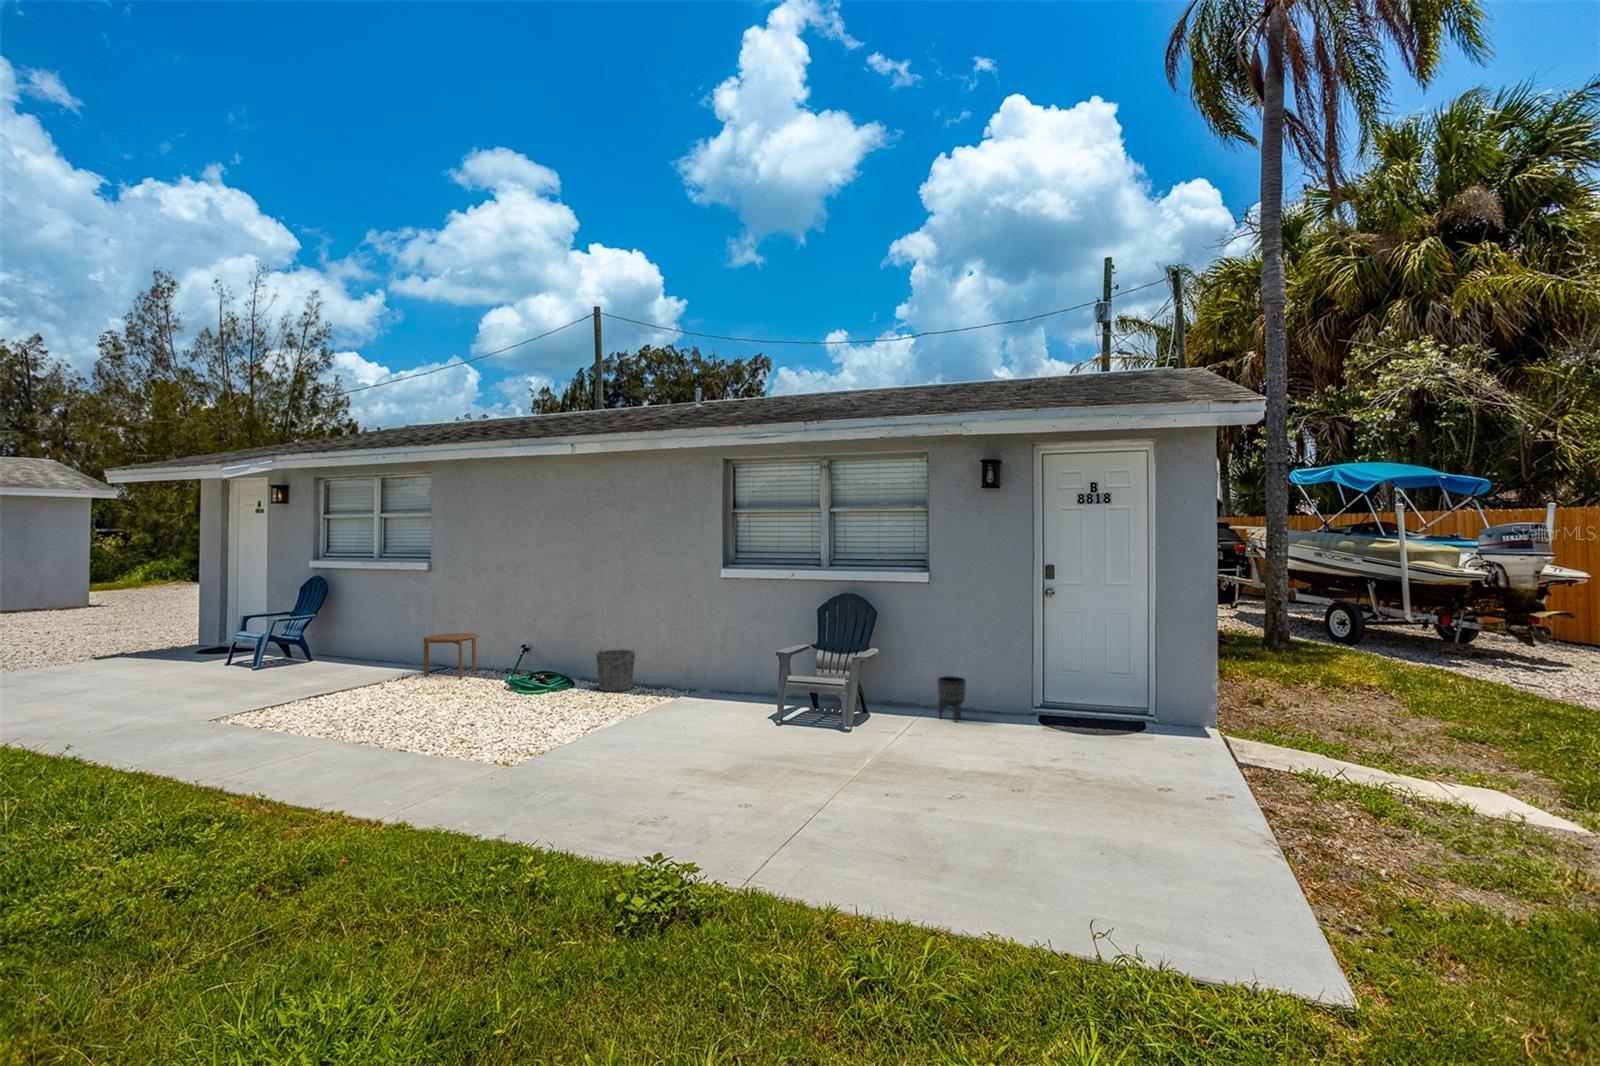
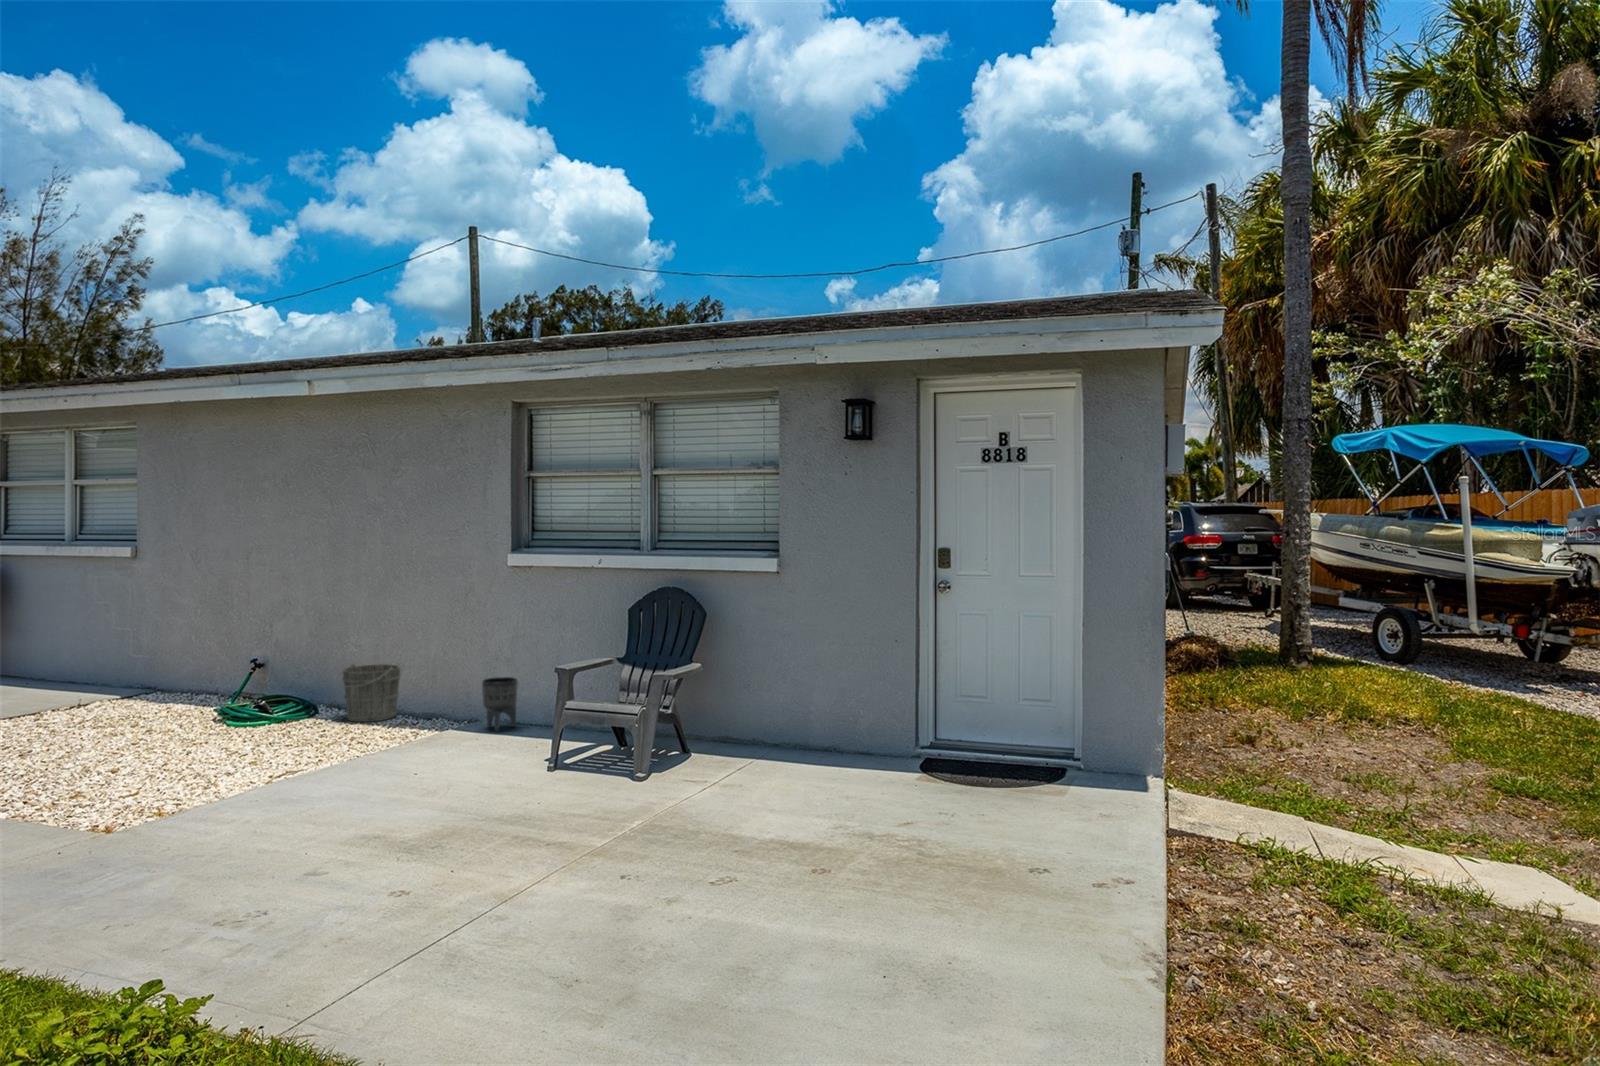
side table: present [424,633,479,680] -> none [124,642,205,705]
planter: present [937,676,966,722] -> present [482,677,518,732]

